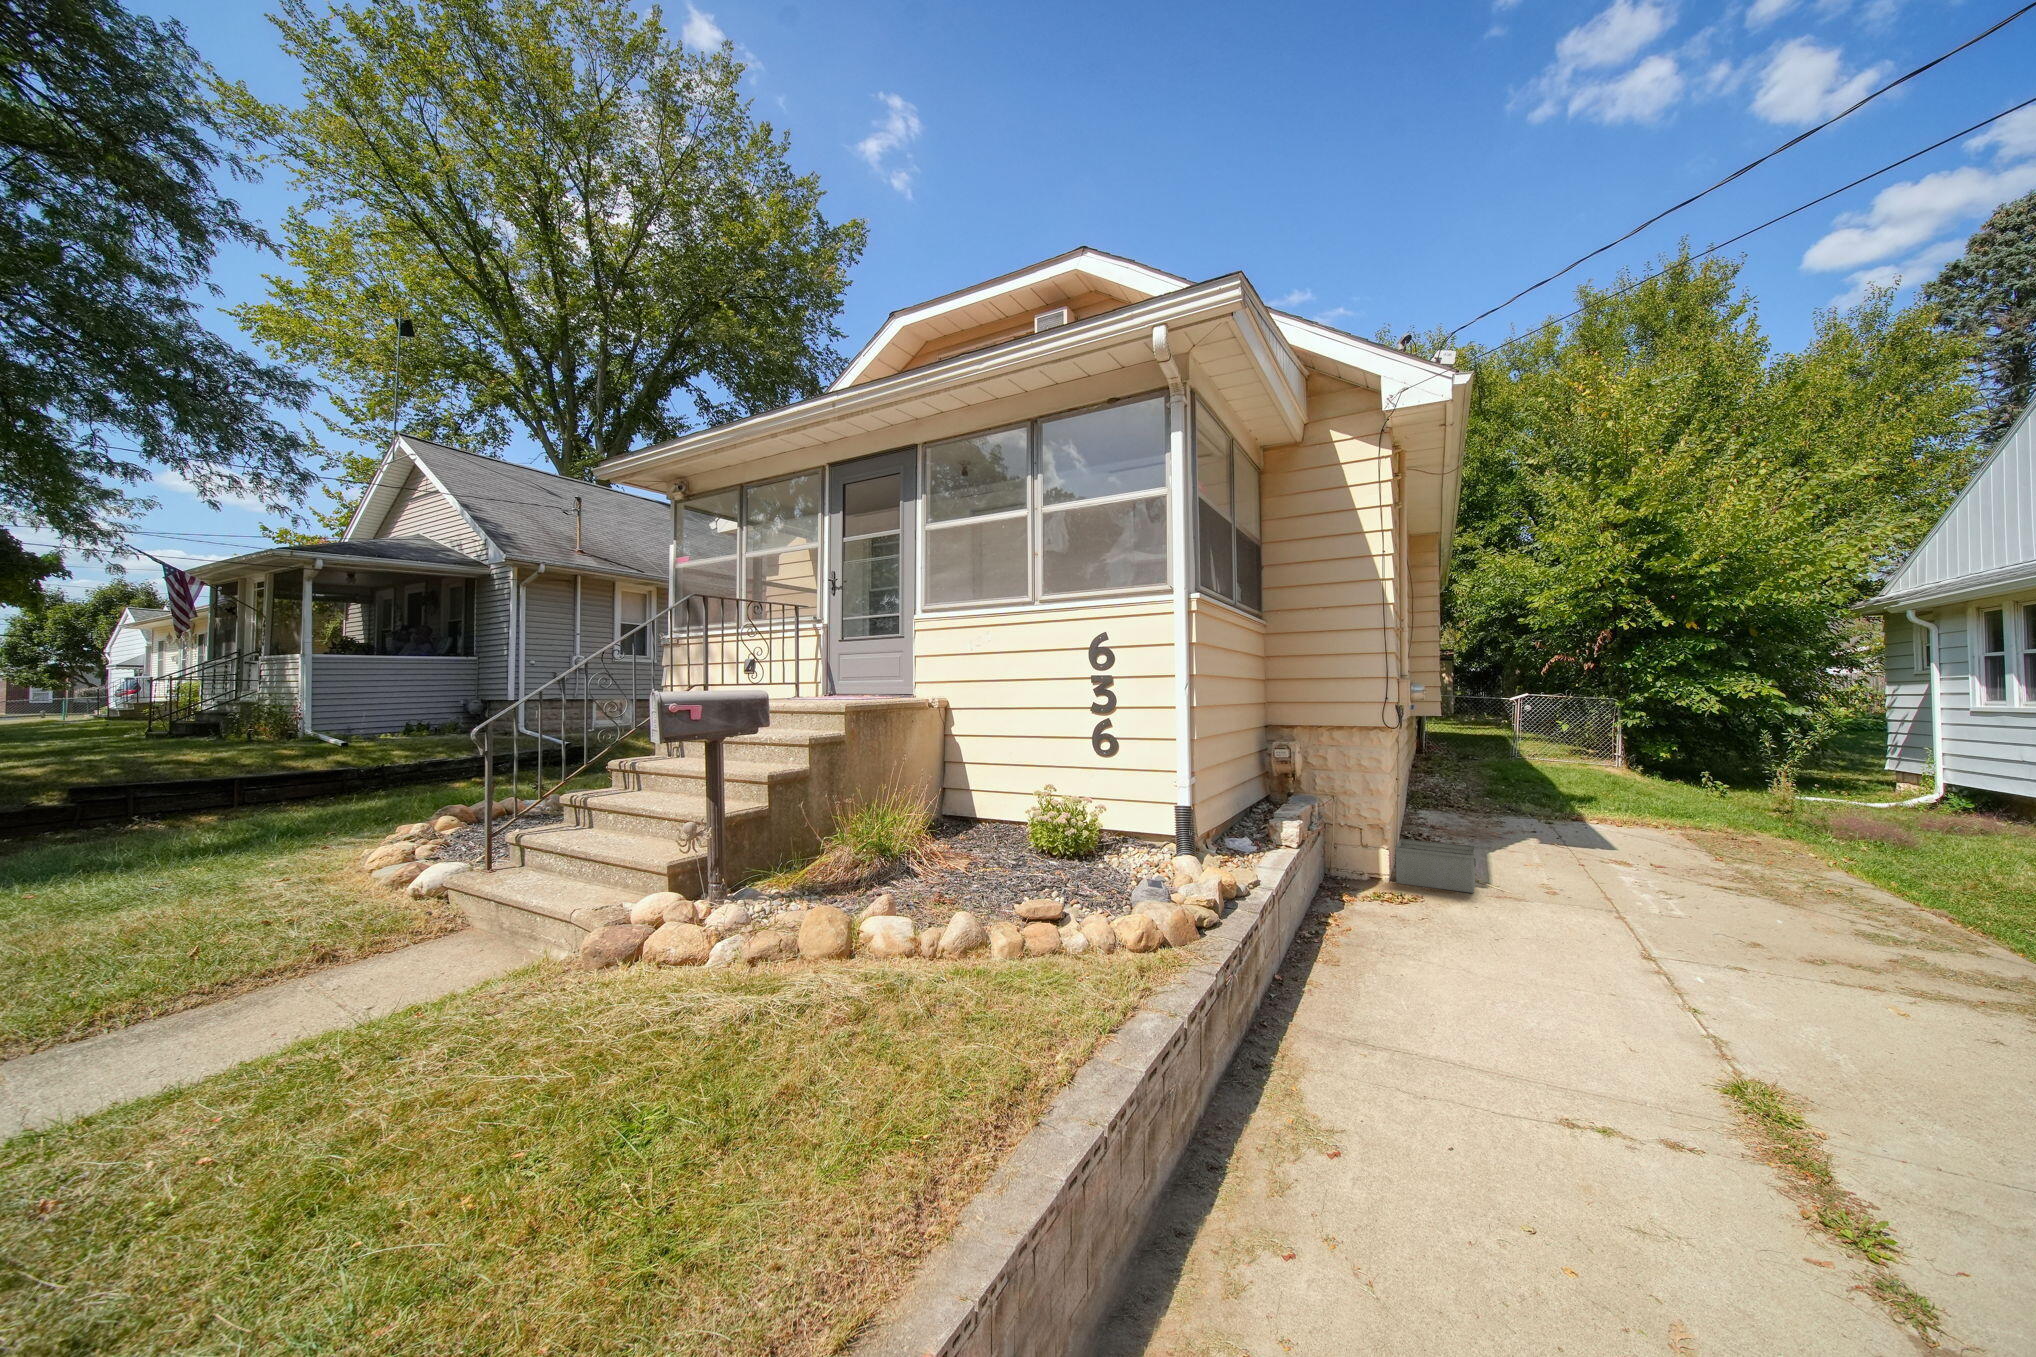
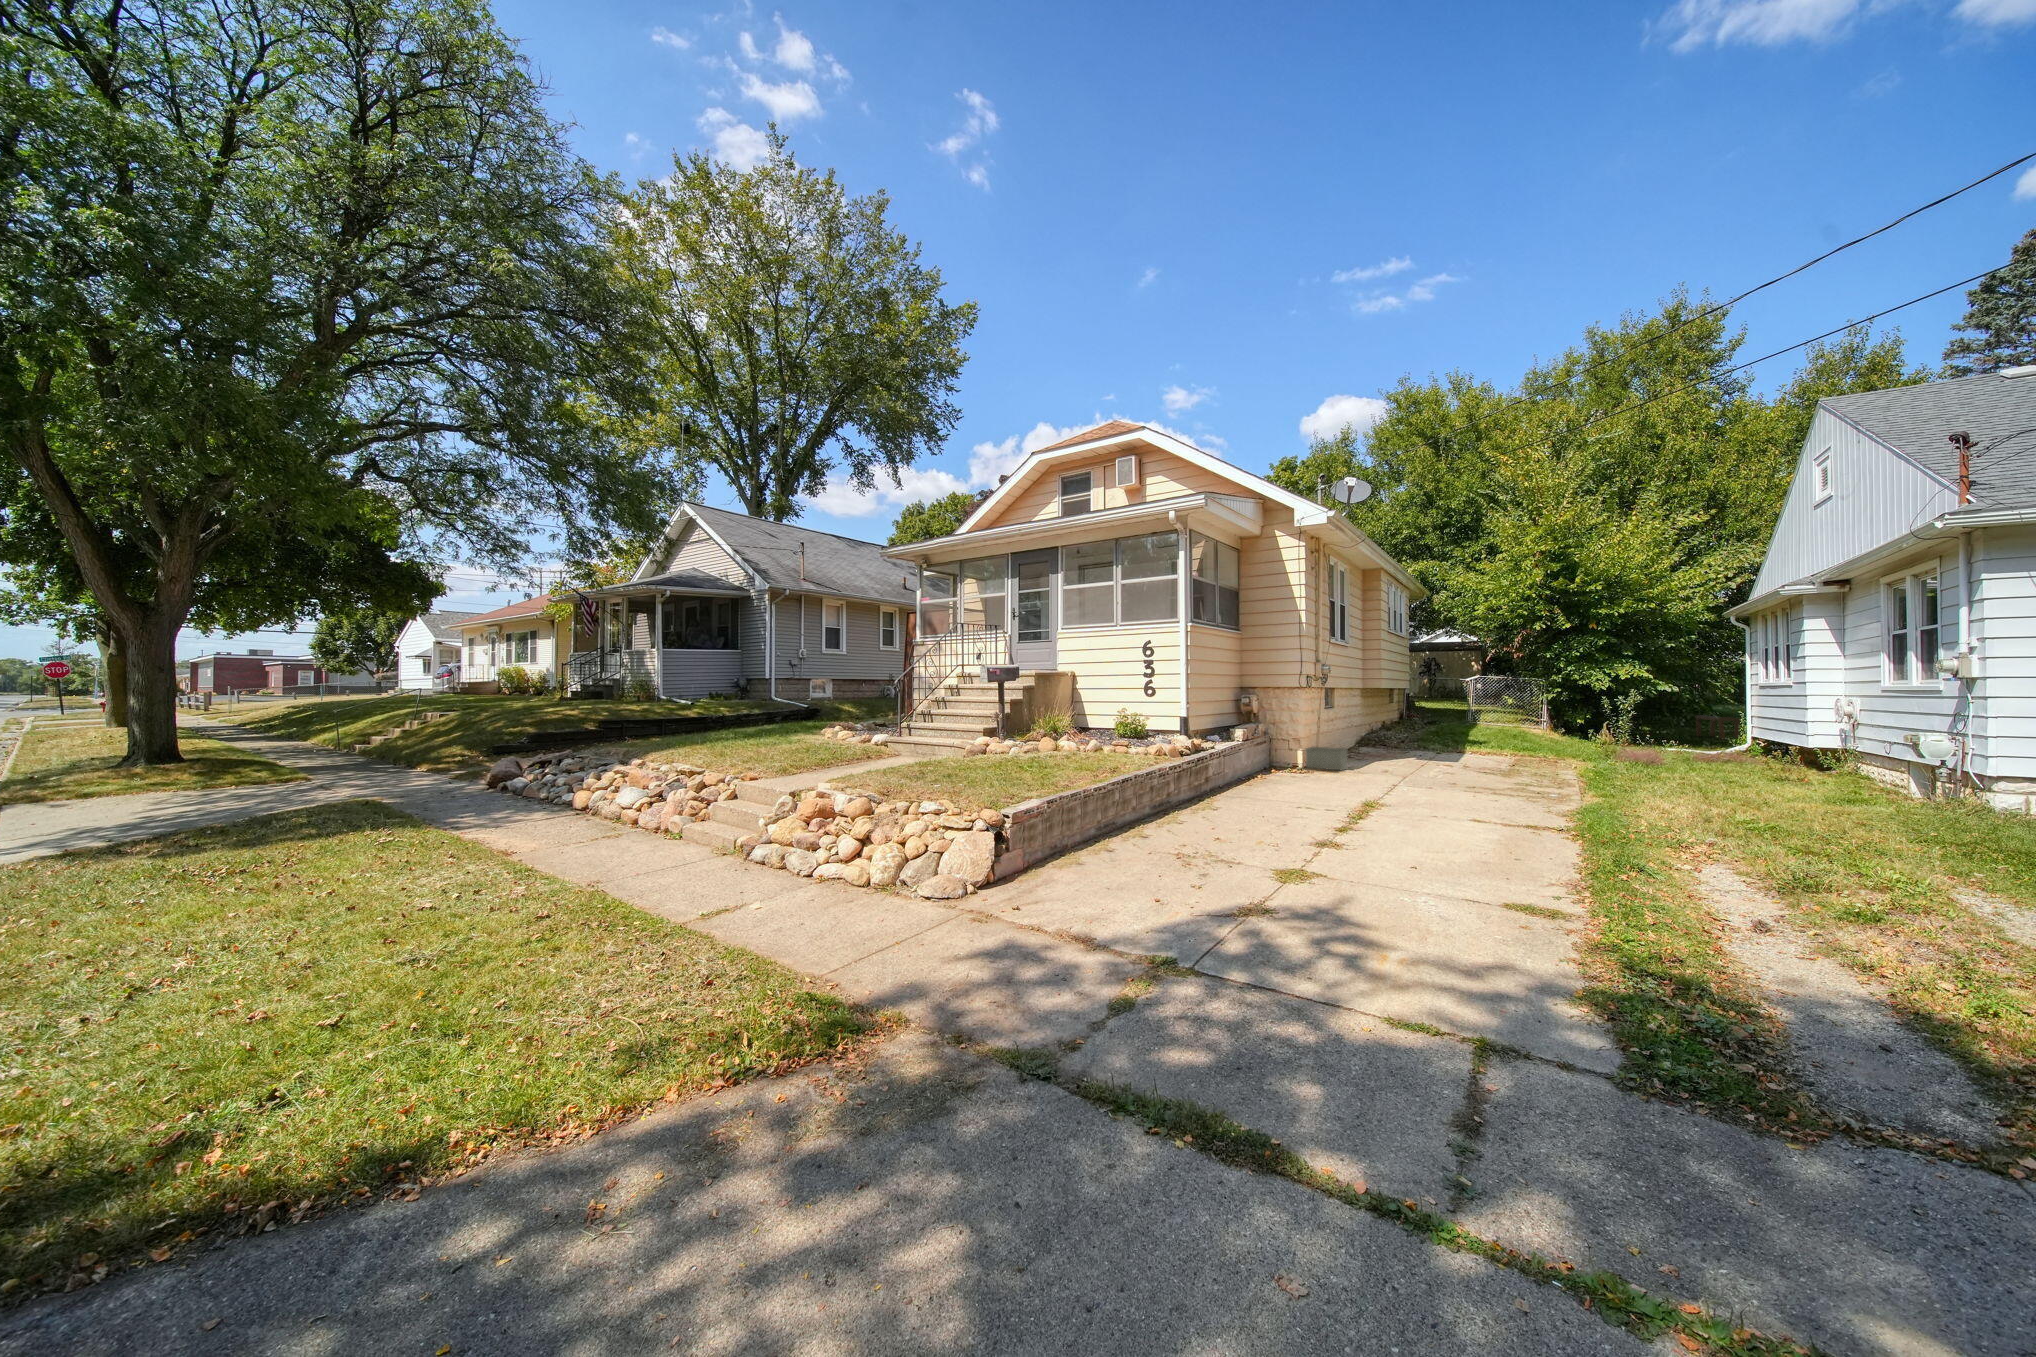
bench: none [1830,748,1907,784] -> present [1696,715,1740,739]

